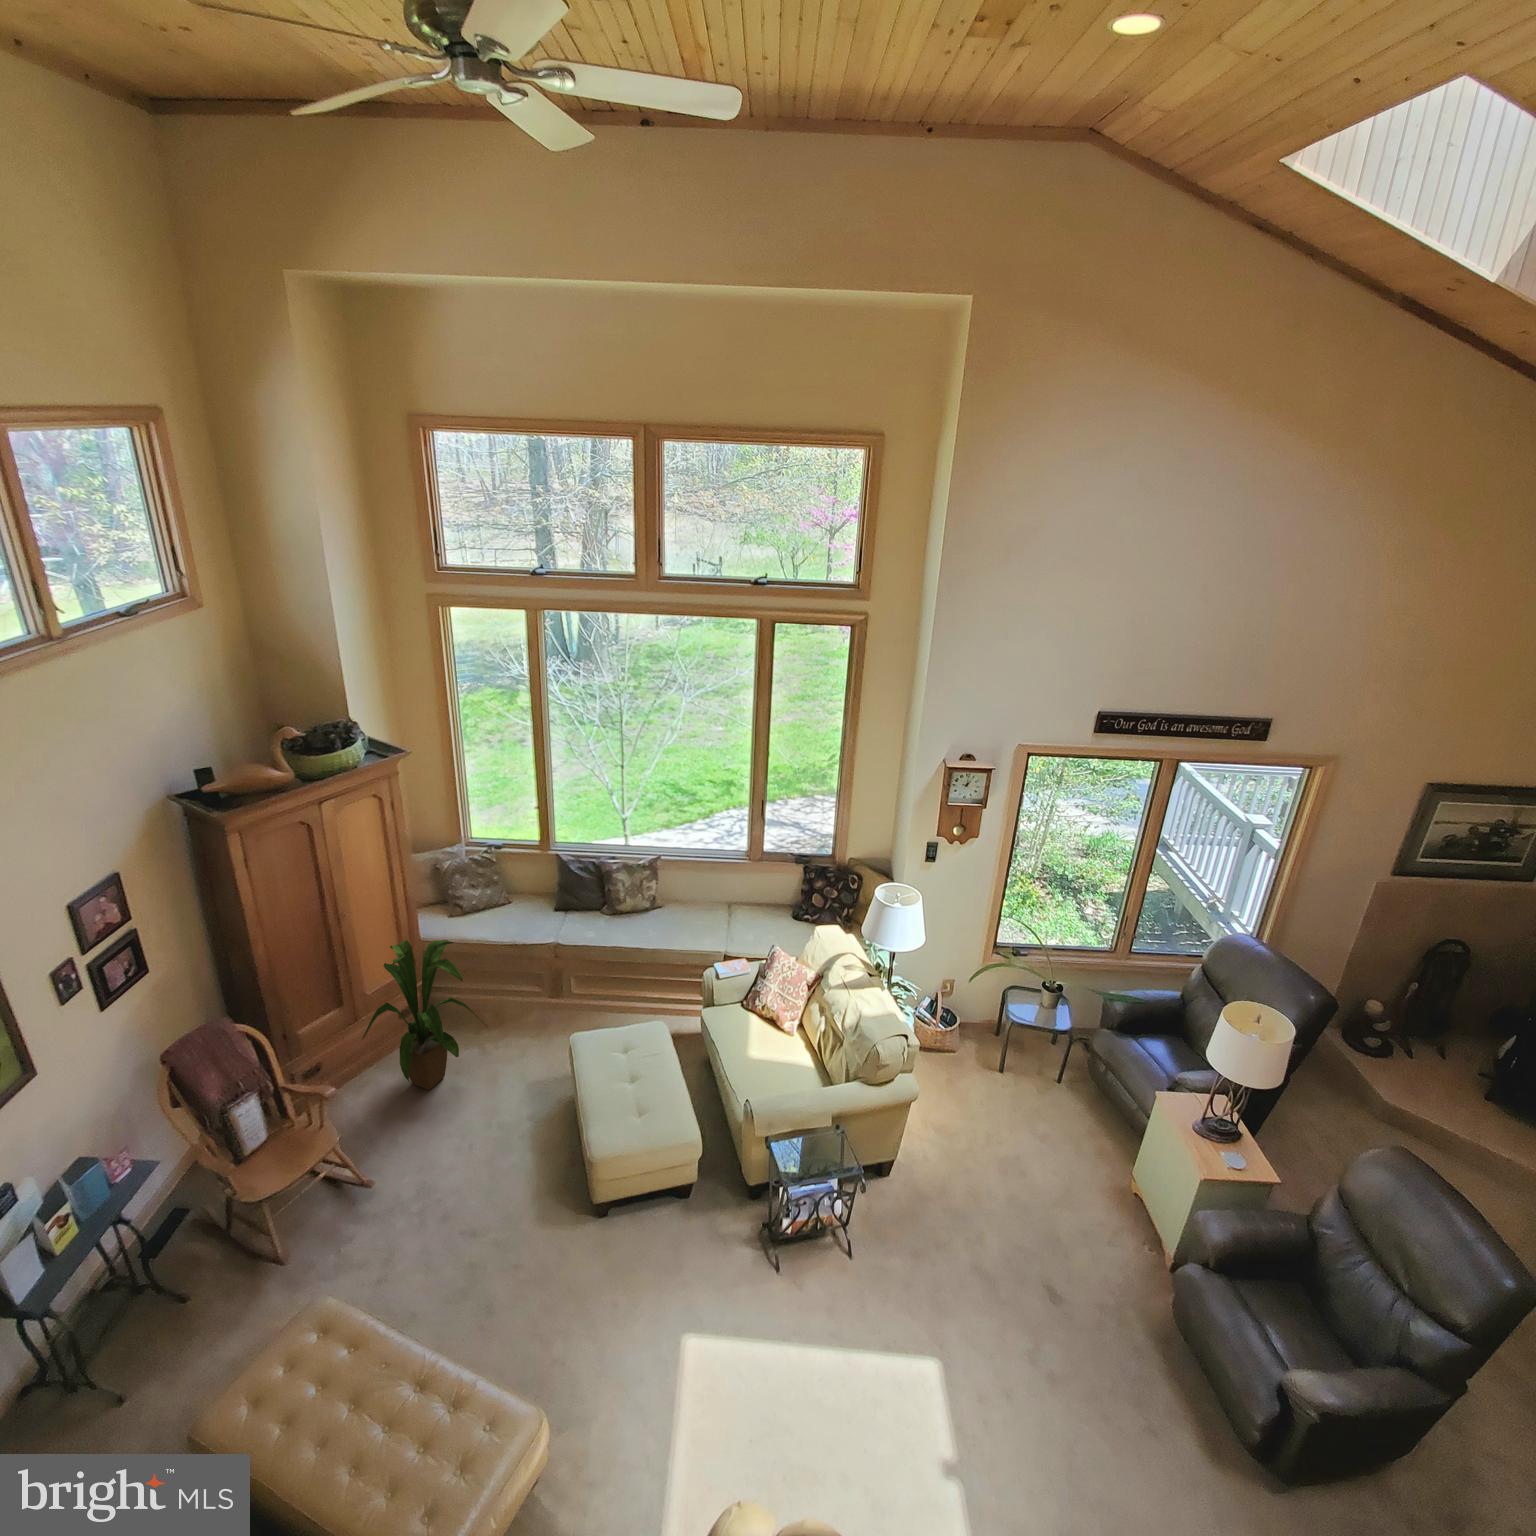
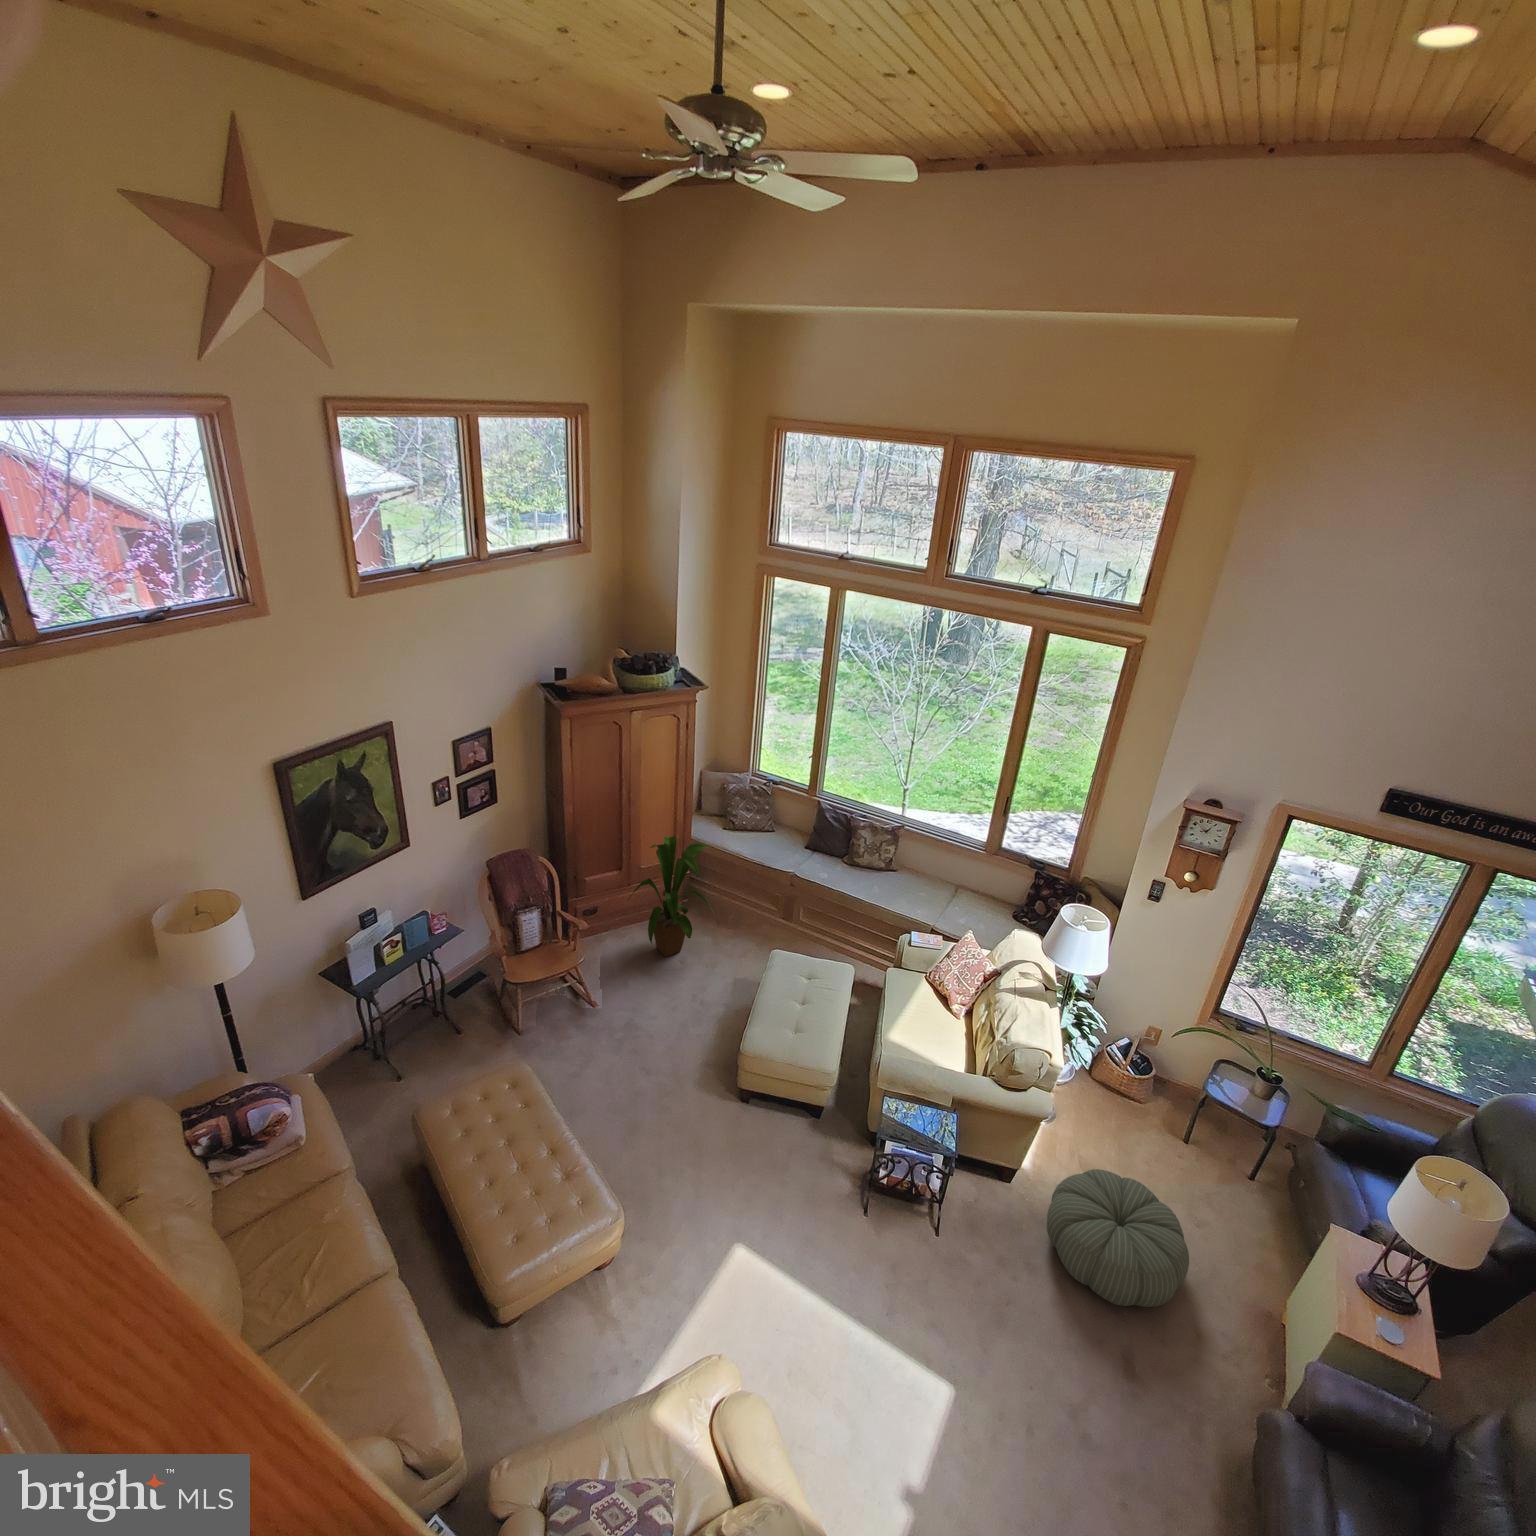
pouf: none [937,1125,1067,1245] -> present [1047,1169,1189,1307]

